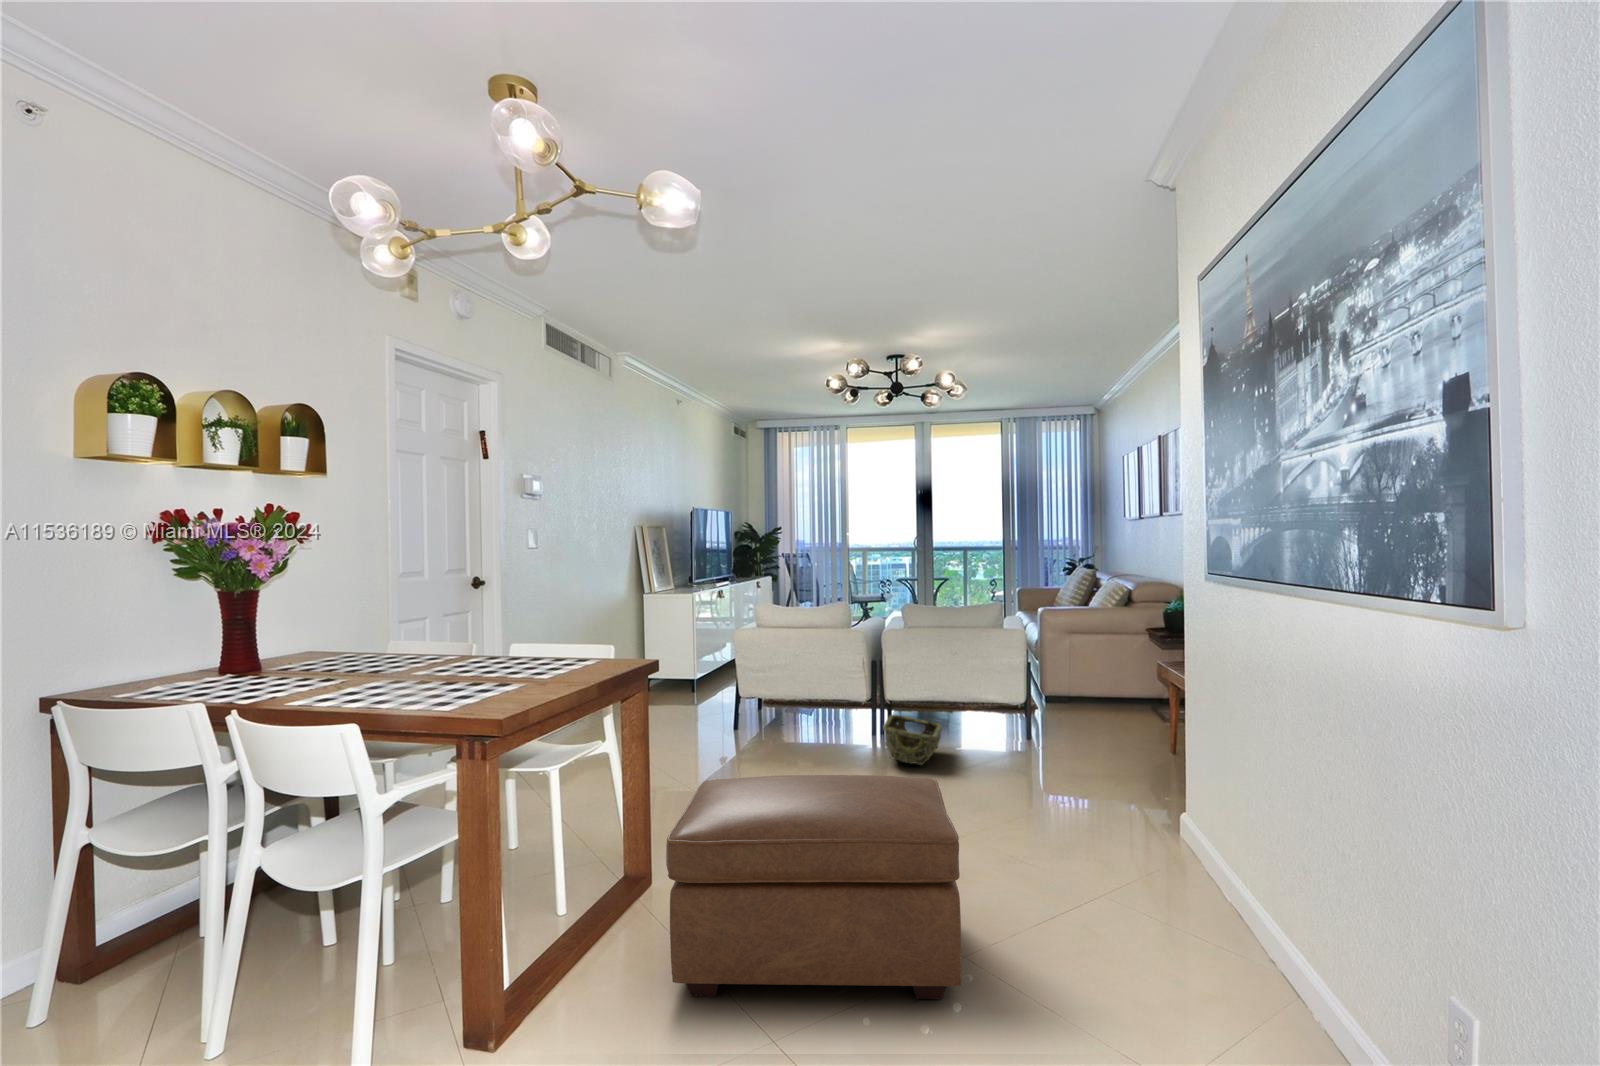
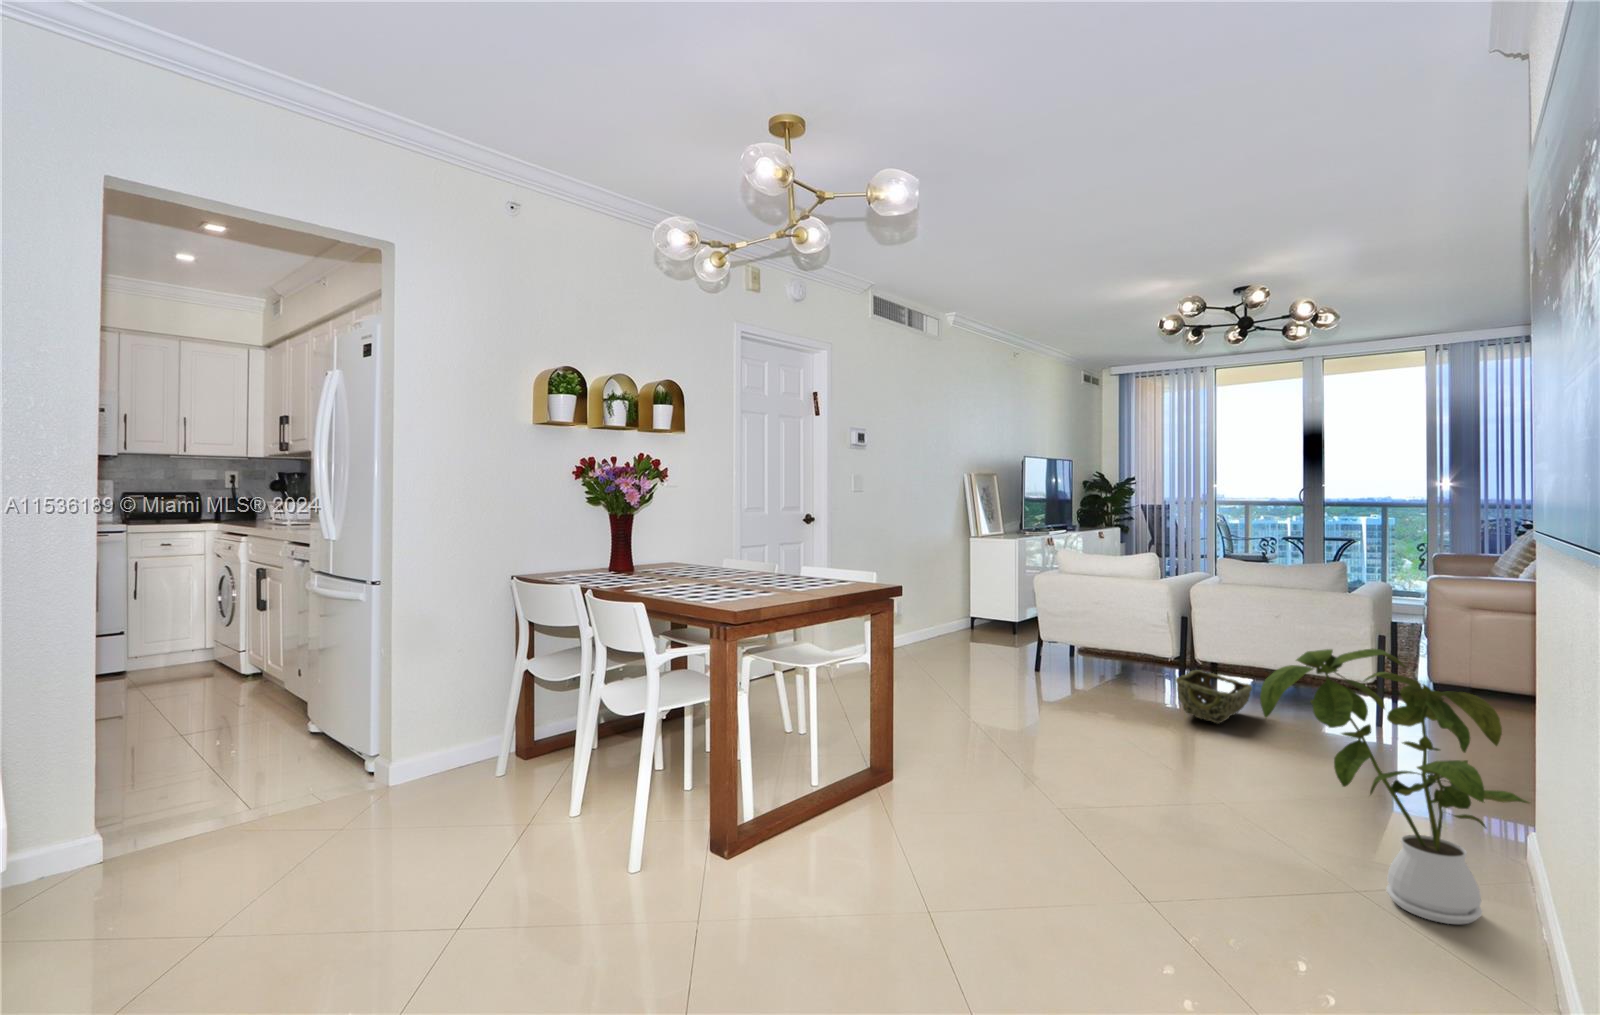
house plant: none [1034,686,1259,926] -> present [1260,649,1529,924]
ottoman: present [666,775,961,999] -> none [871,691,1152,912]

